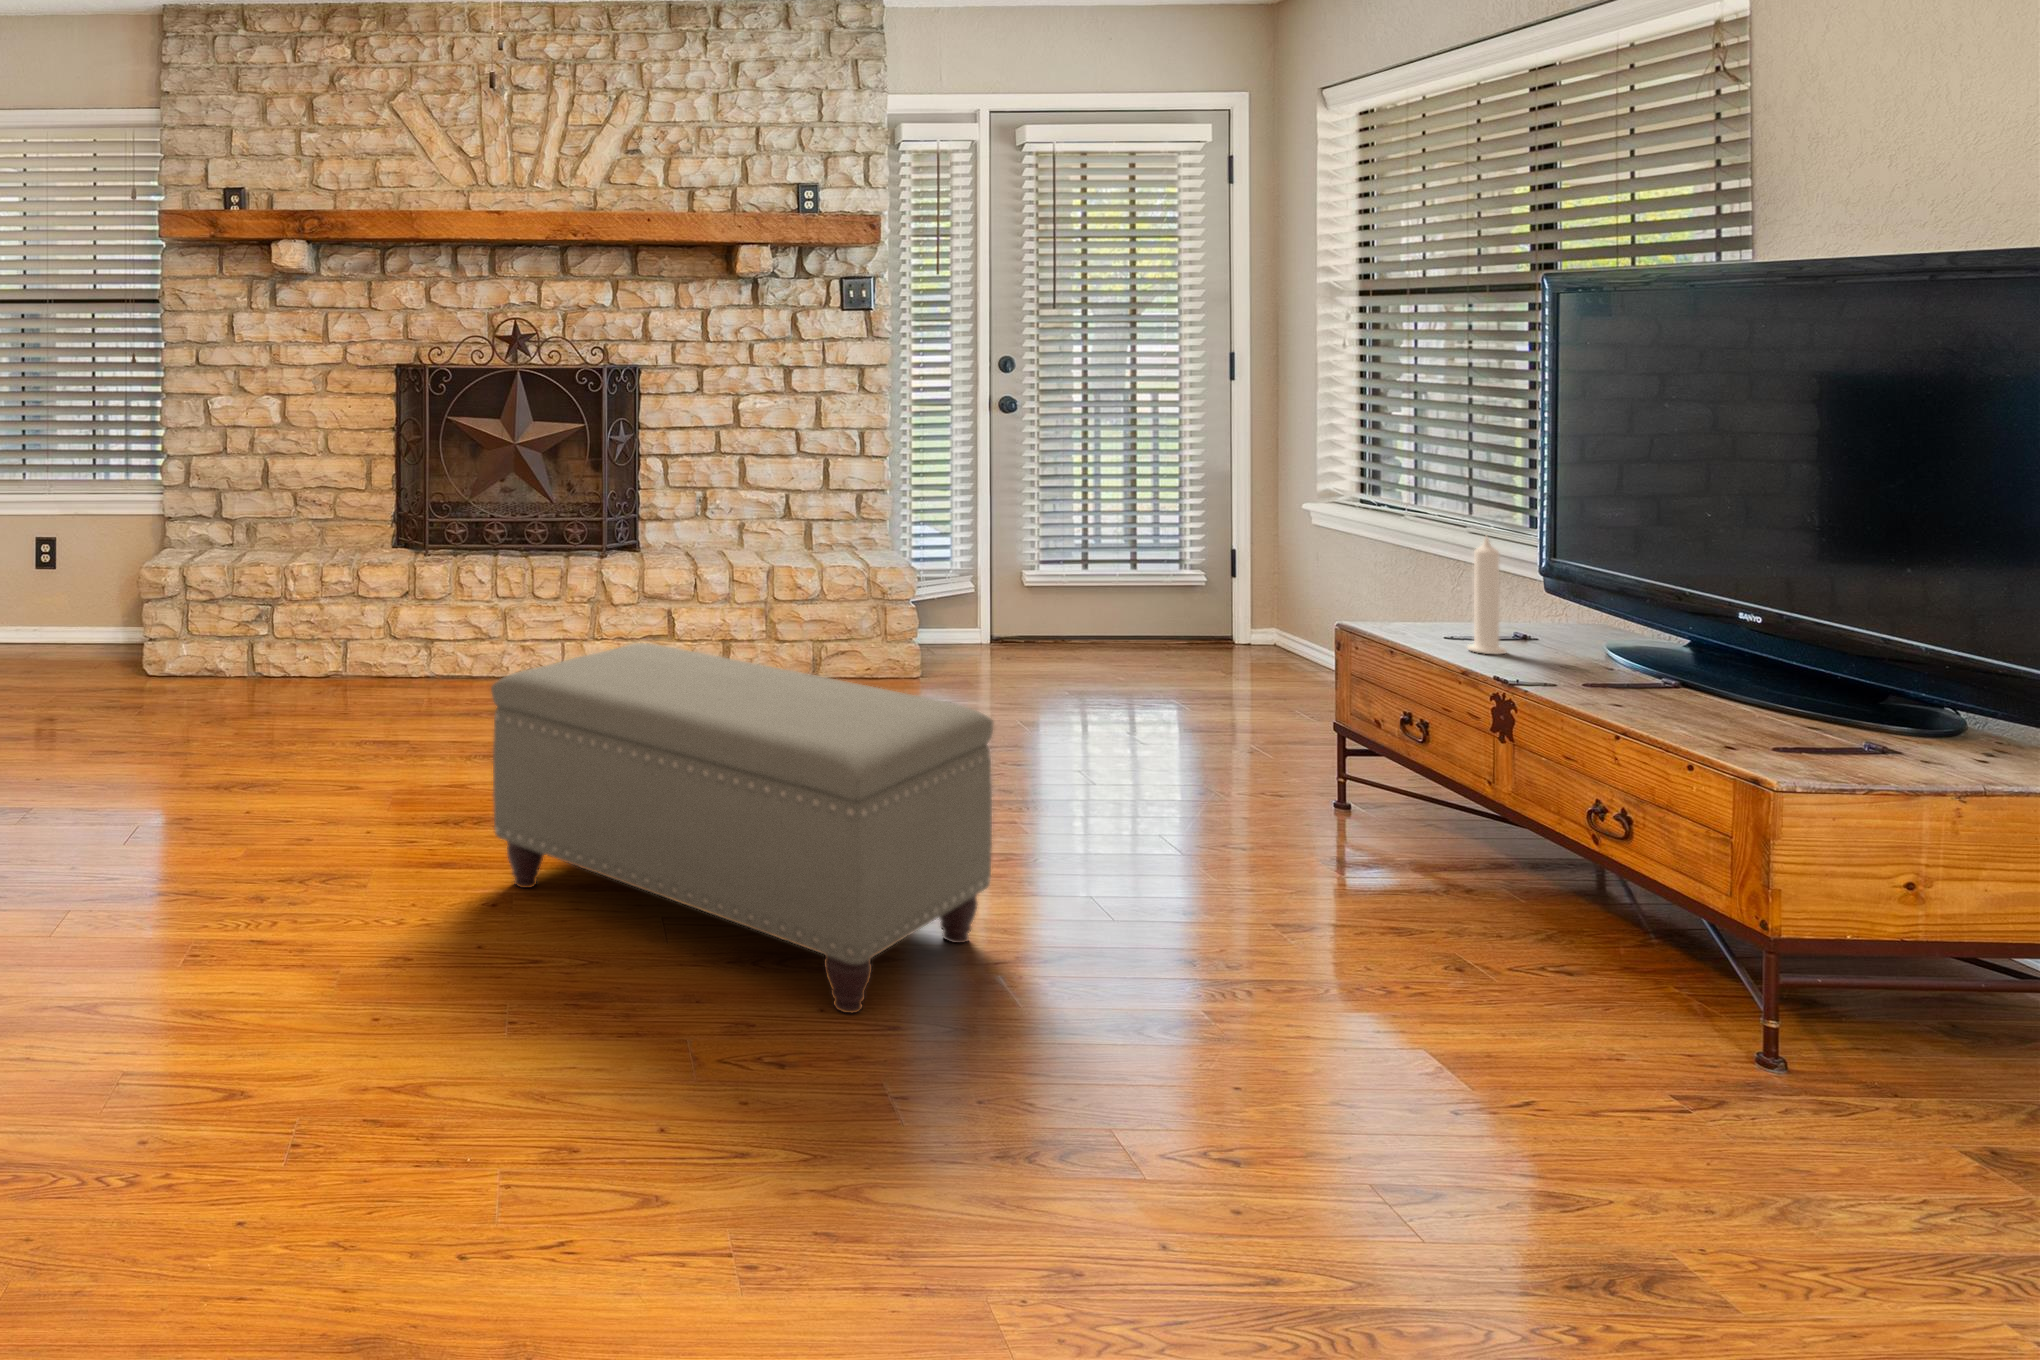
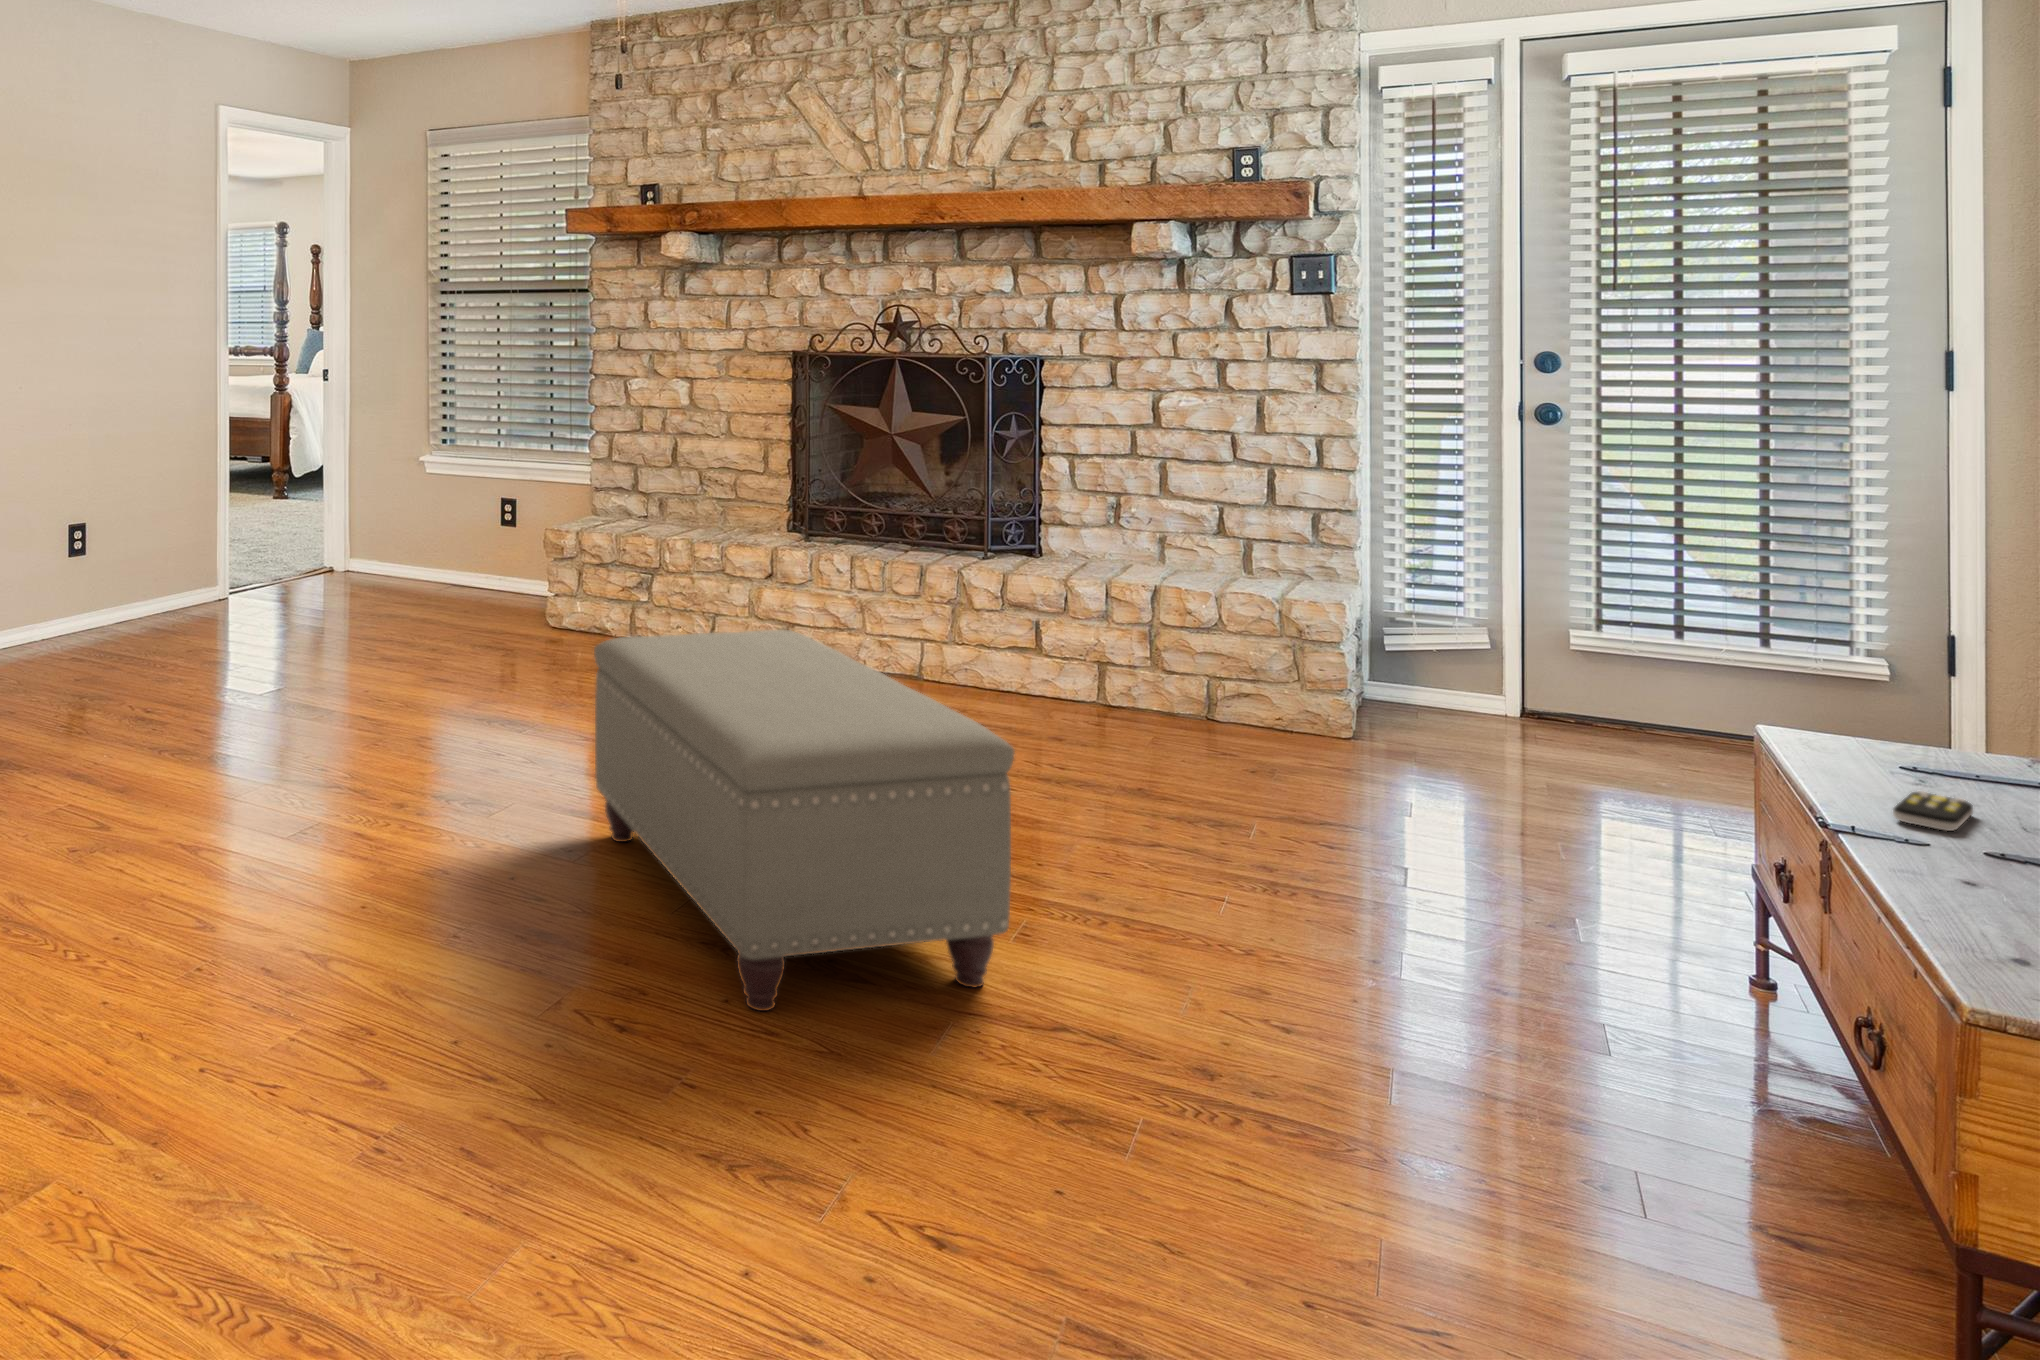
candle: present [1467,535,1506,654] -> none [1878,615,1946,794]
remote control: none [1510,653,1561,676] -> present [1893,791,1973,831]

